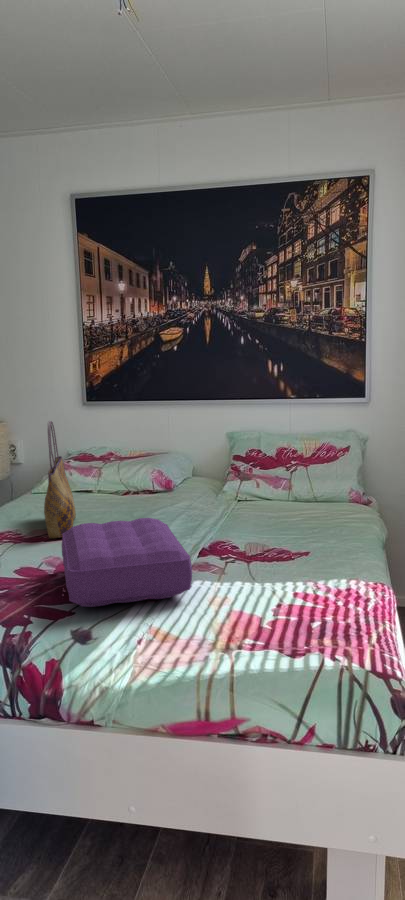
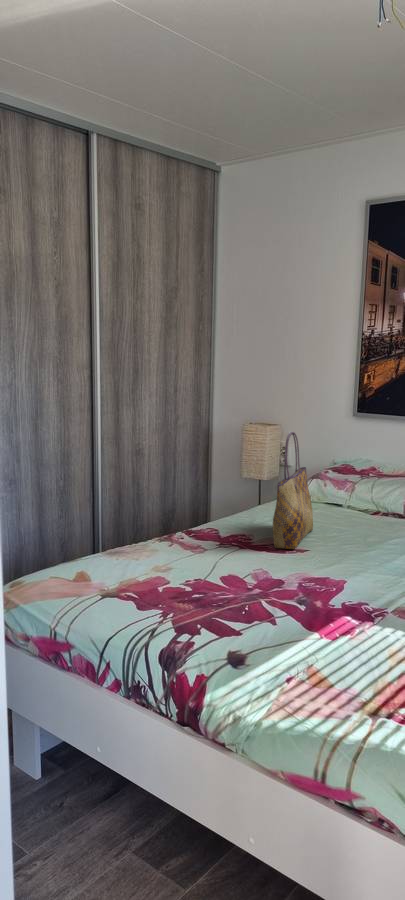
pillow: present [62,518,192,607] -> none [241,541,378,638]

